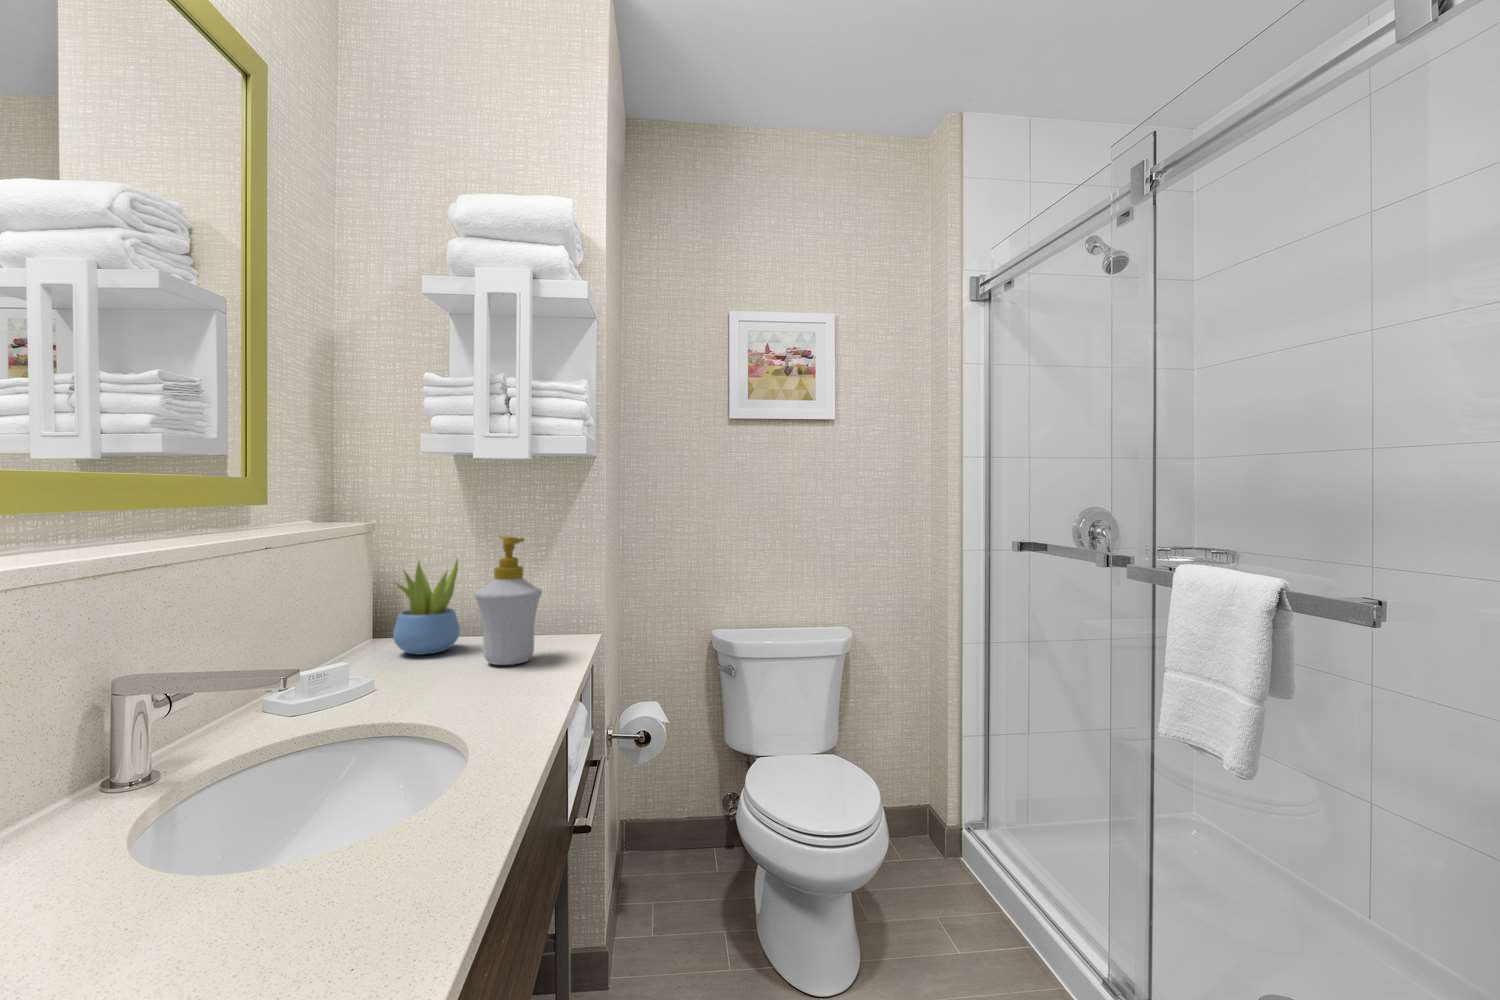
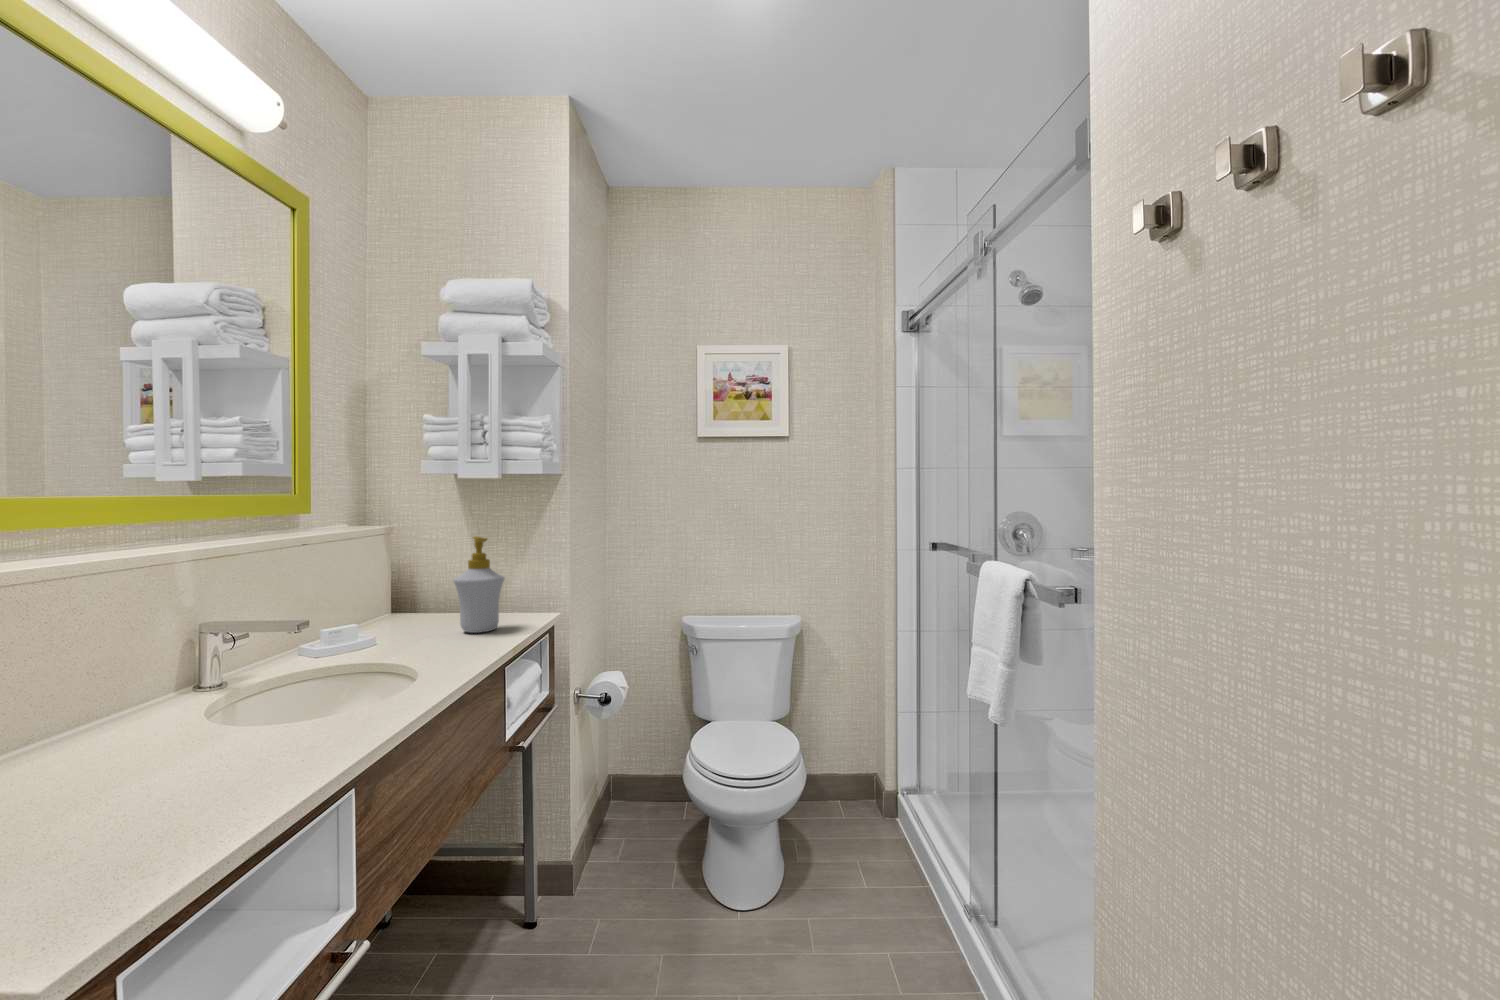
succulent plant: present [393,559,460,655] -> none [401,552,452,625]

